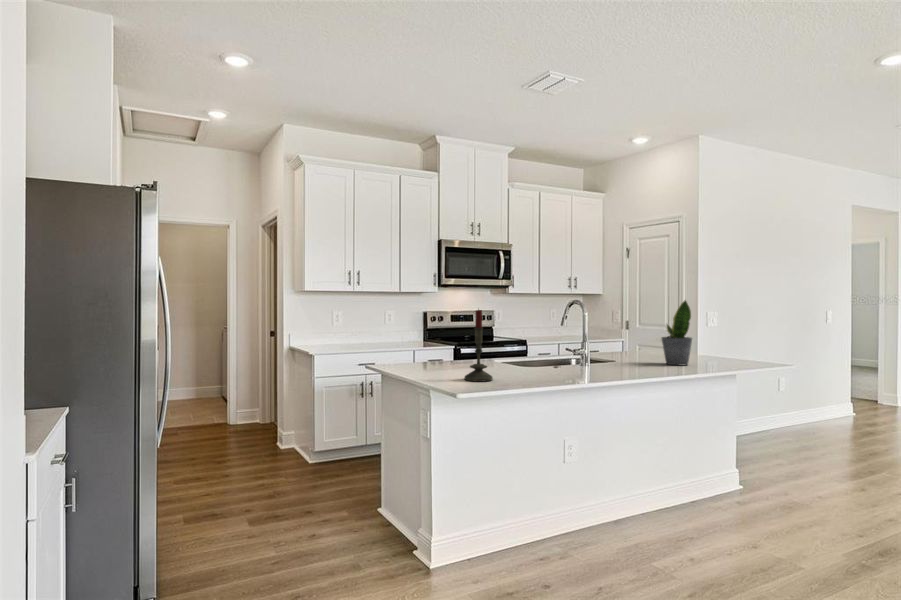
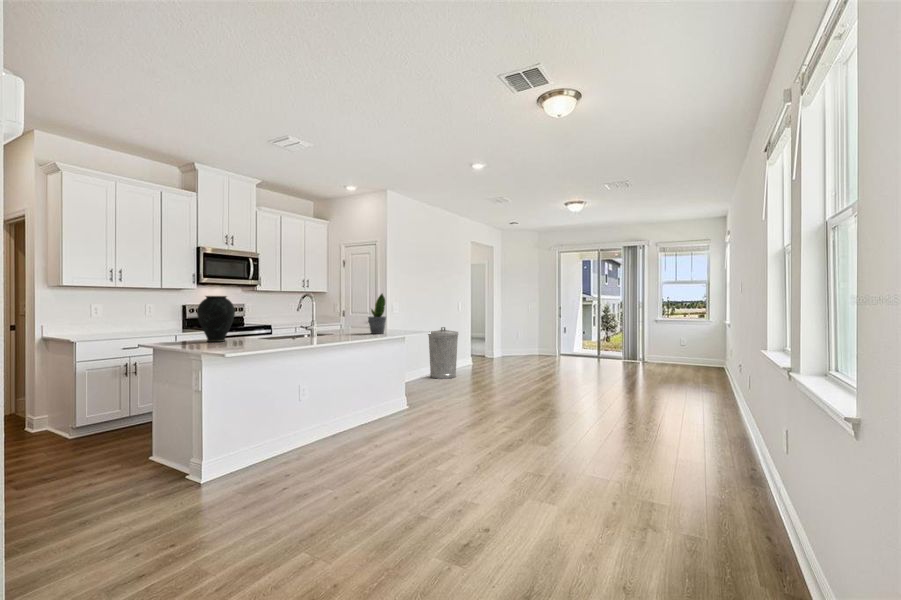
vase: none [423,305,468,368] -> present [197,296,235,342]
candle: present [465,310,492,382] -> none [237,296,258,347]
trash can: none [766,352,827,440] -> present [428,327,458,379]

